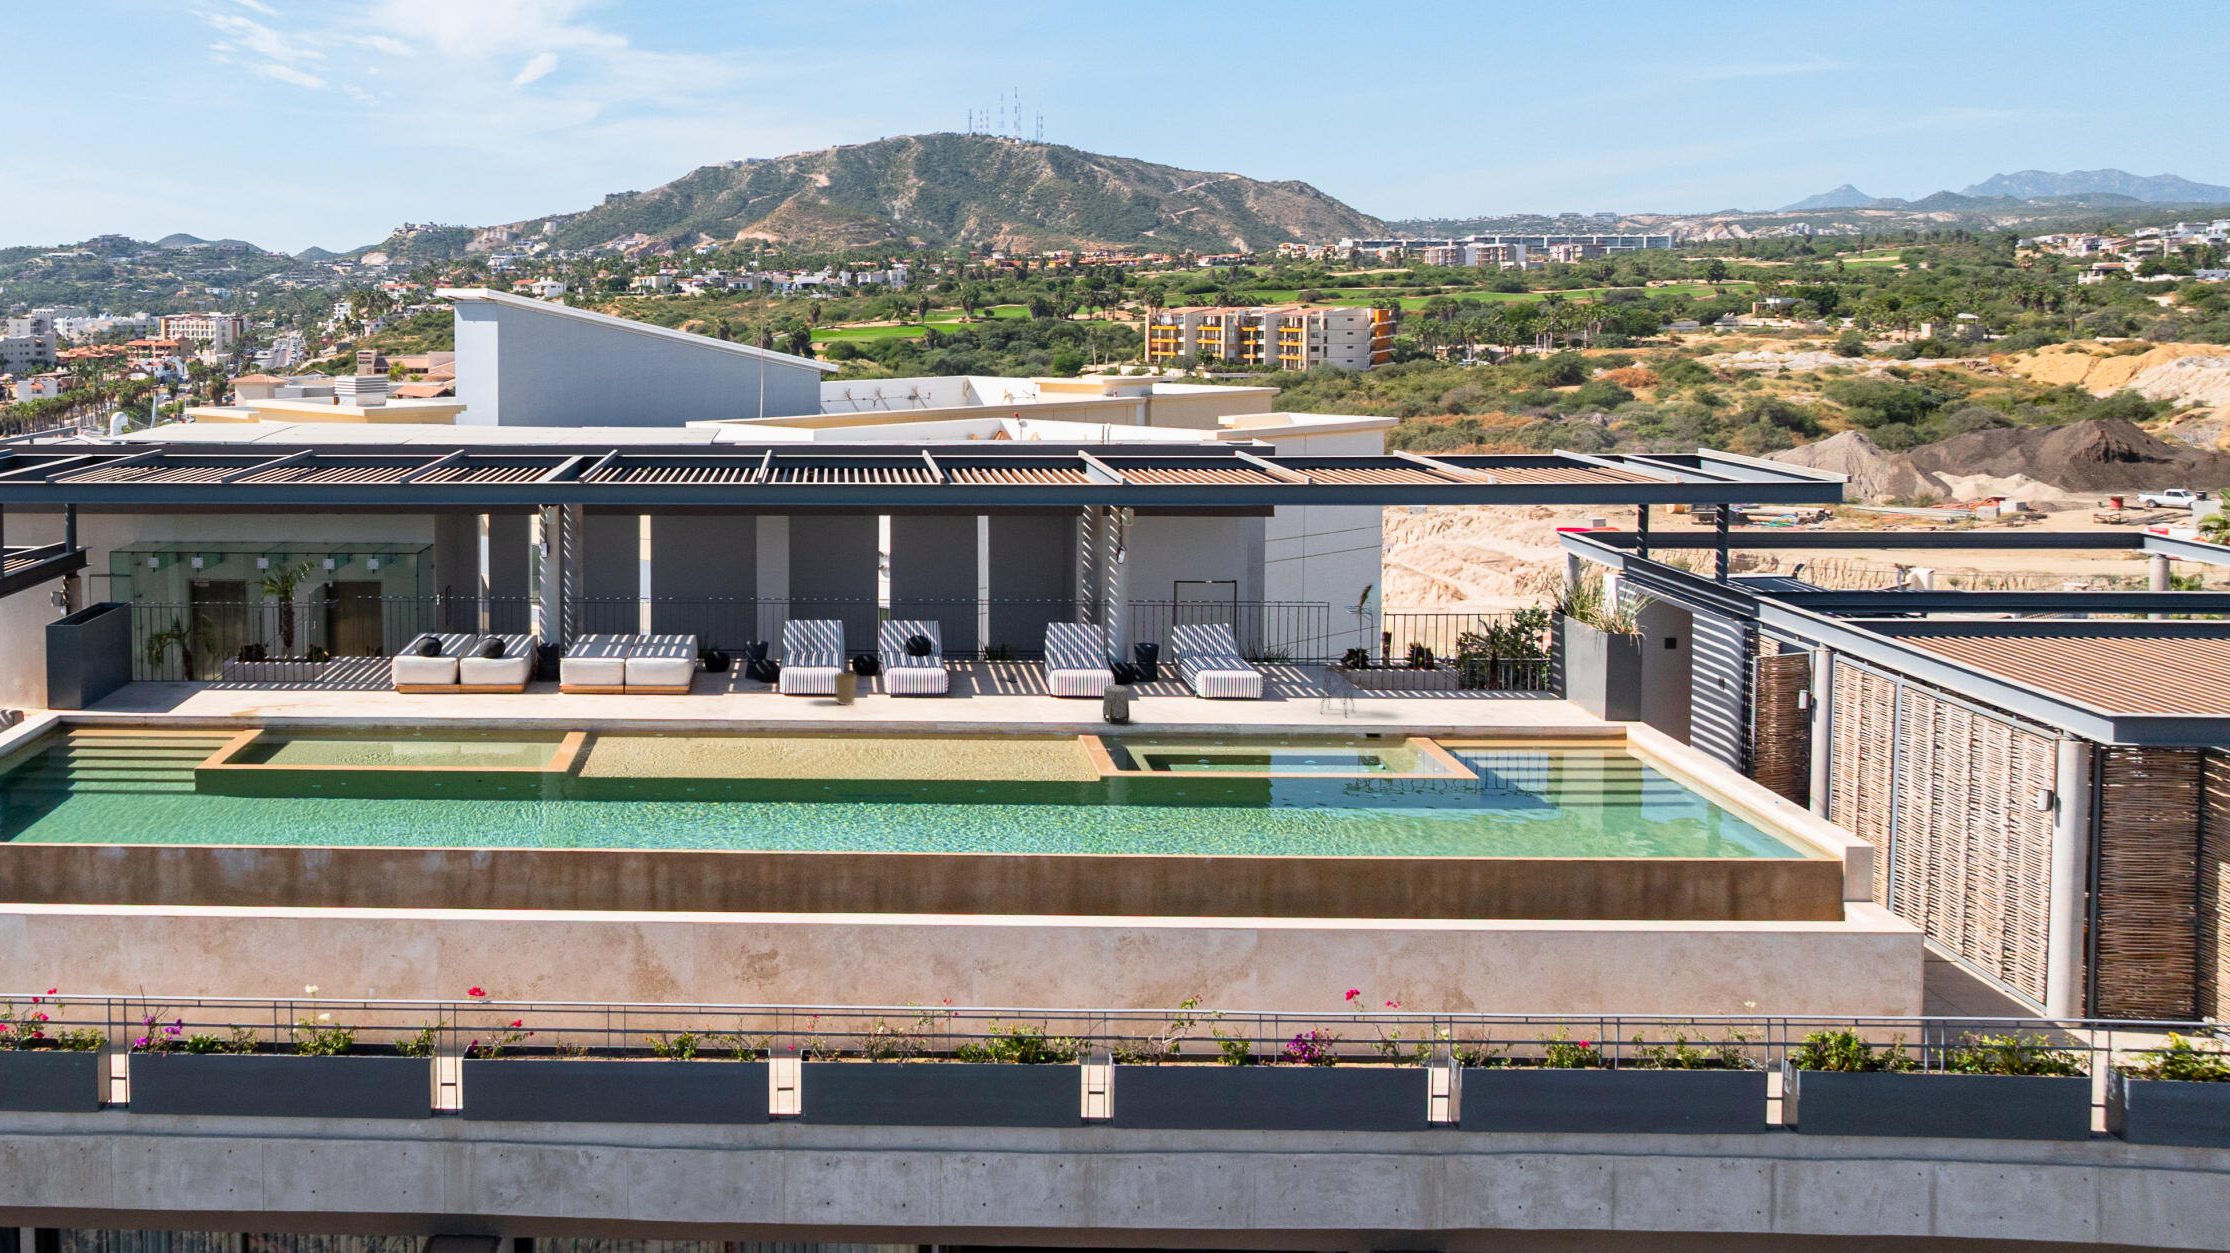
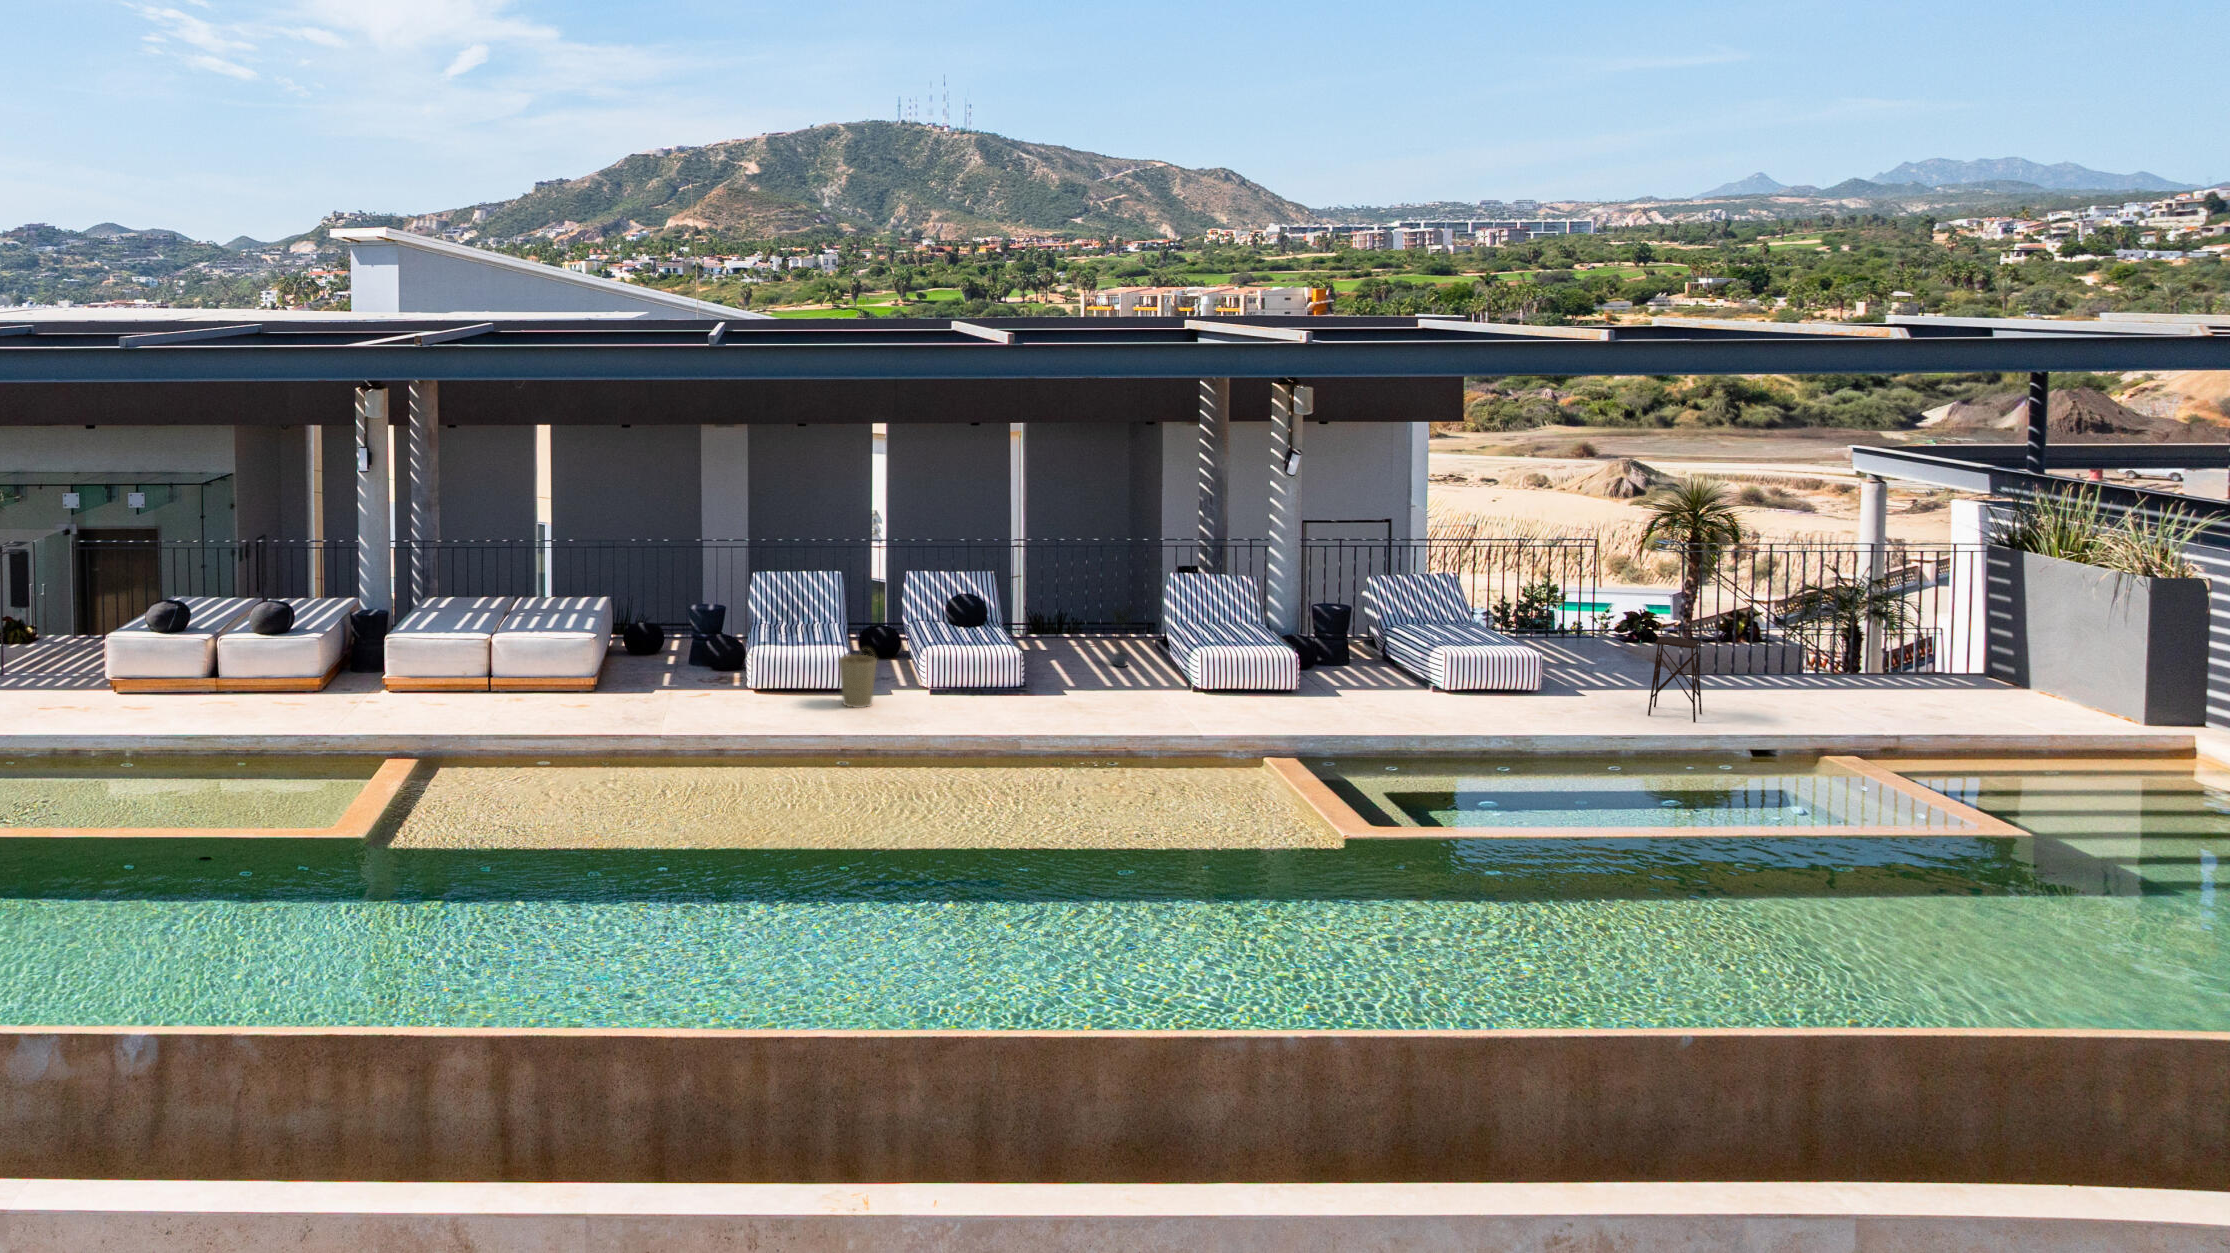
stool: present [1103,685,1130,723] -> none [1294,671,1342,735]

